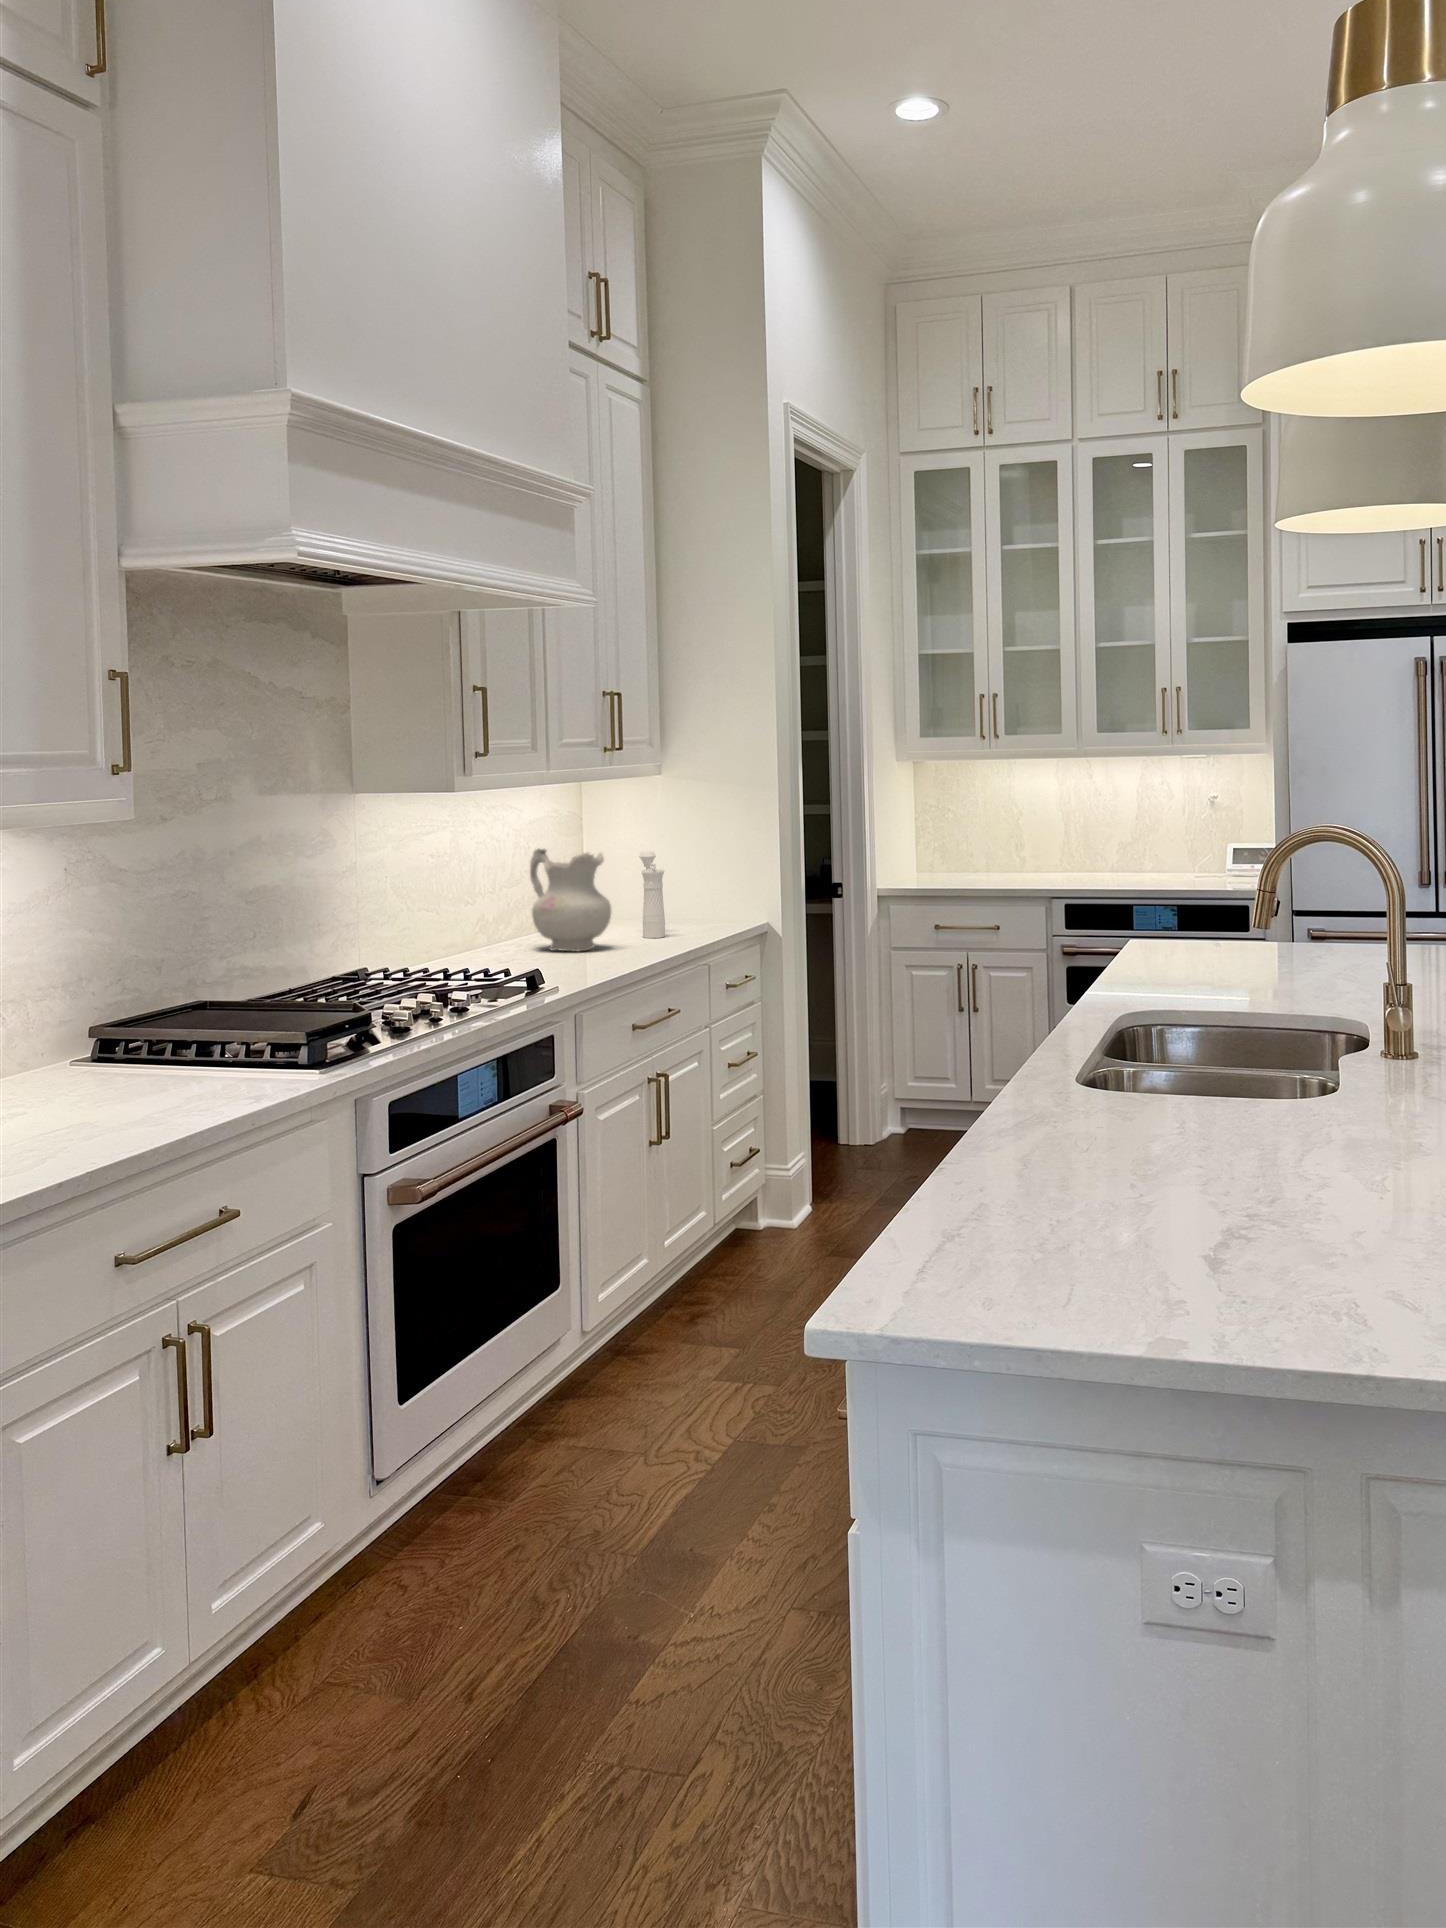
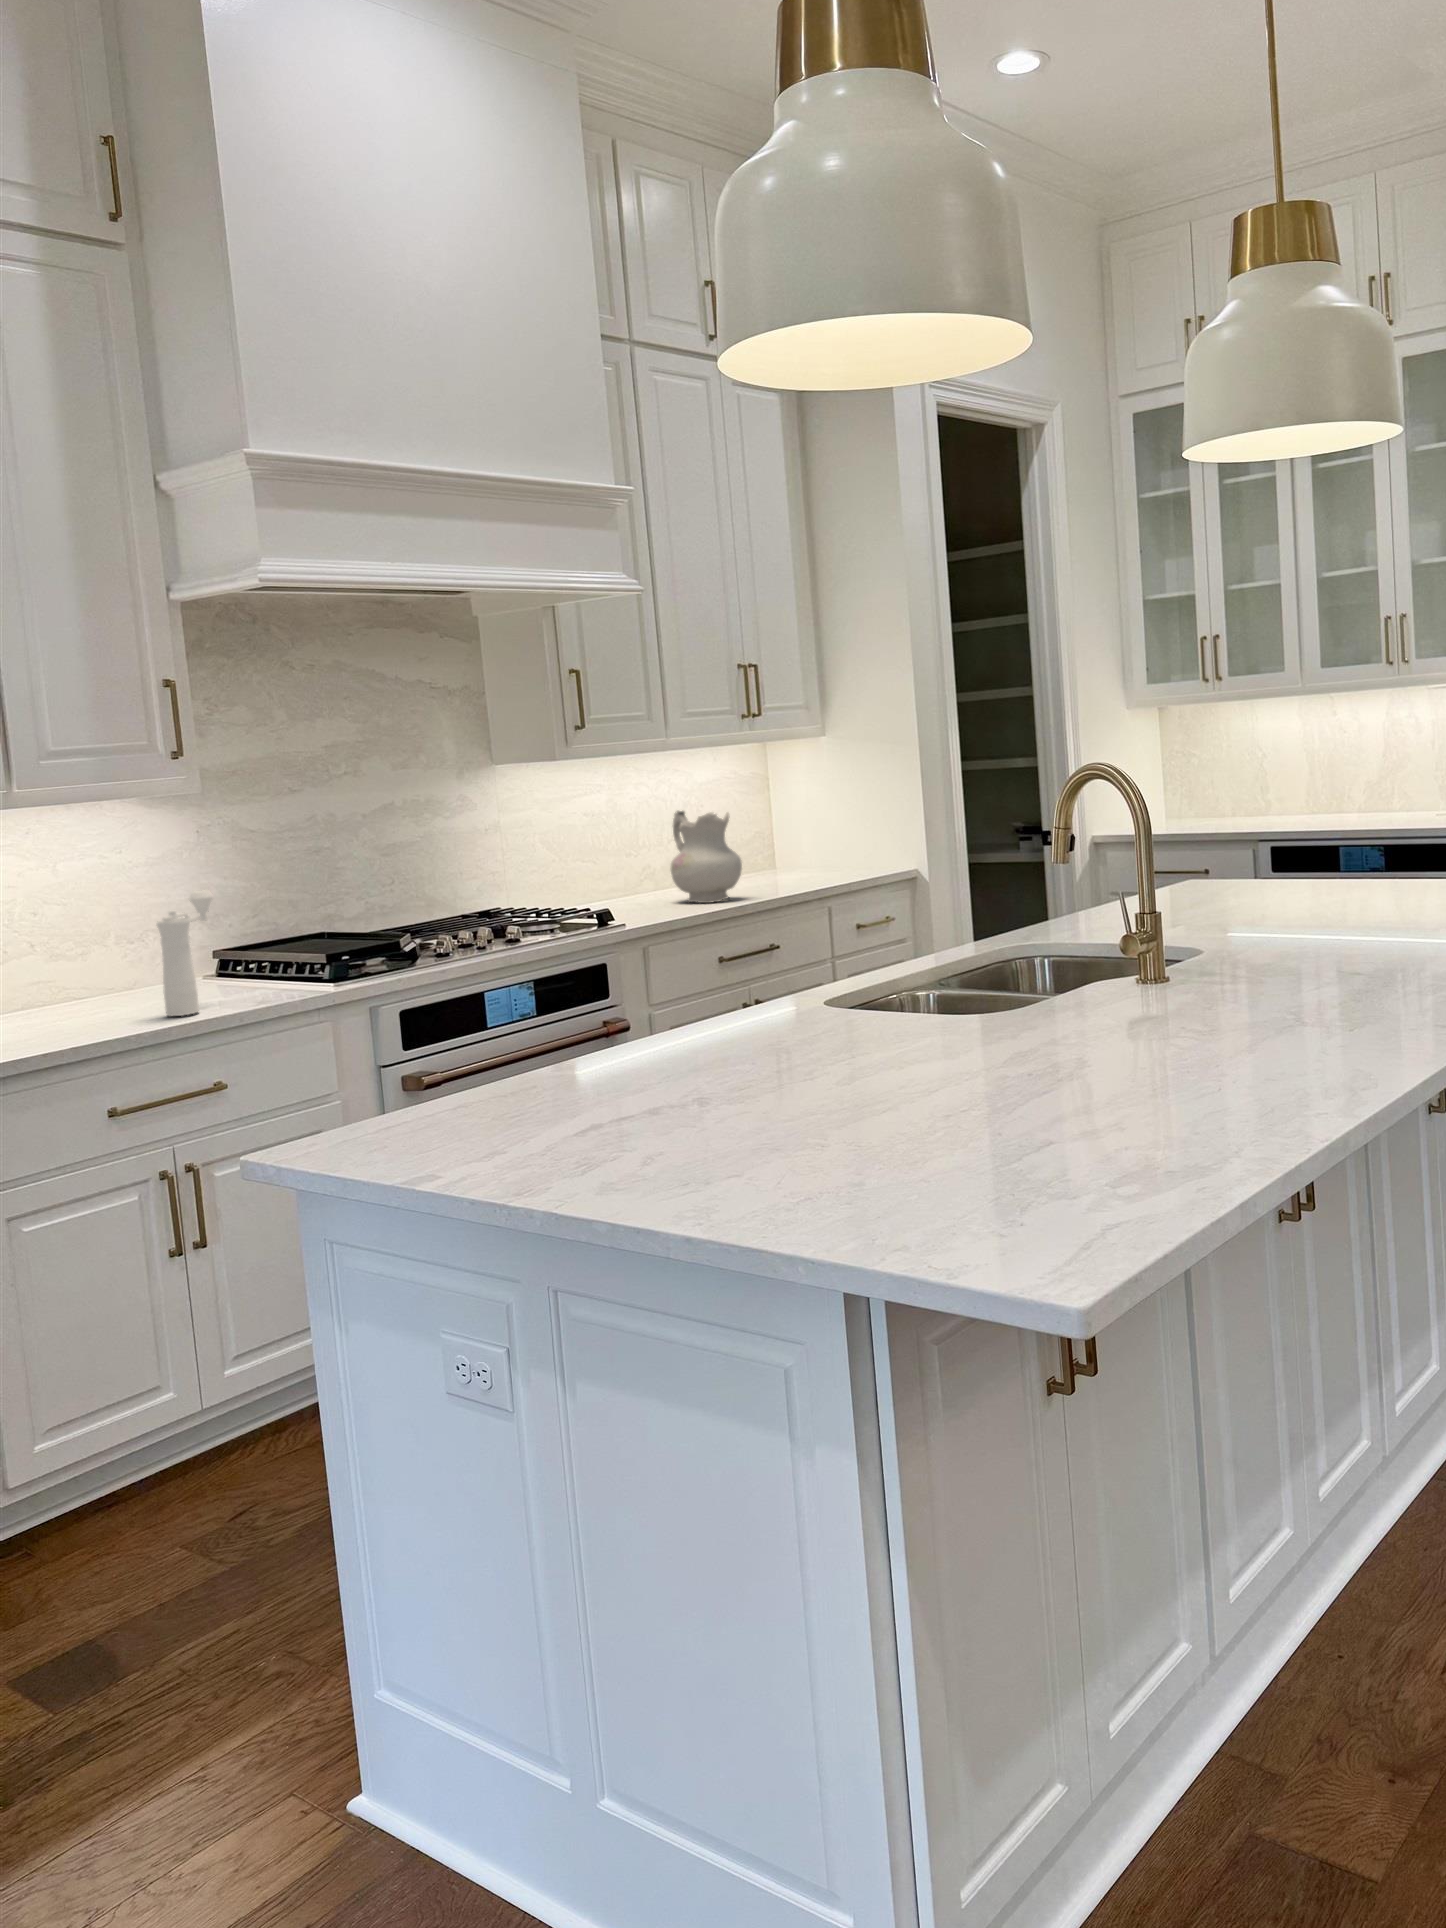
pepper mill: present [639,851,665,938] -> present [157,890,213,1016]

